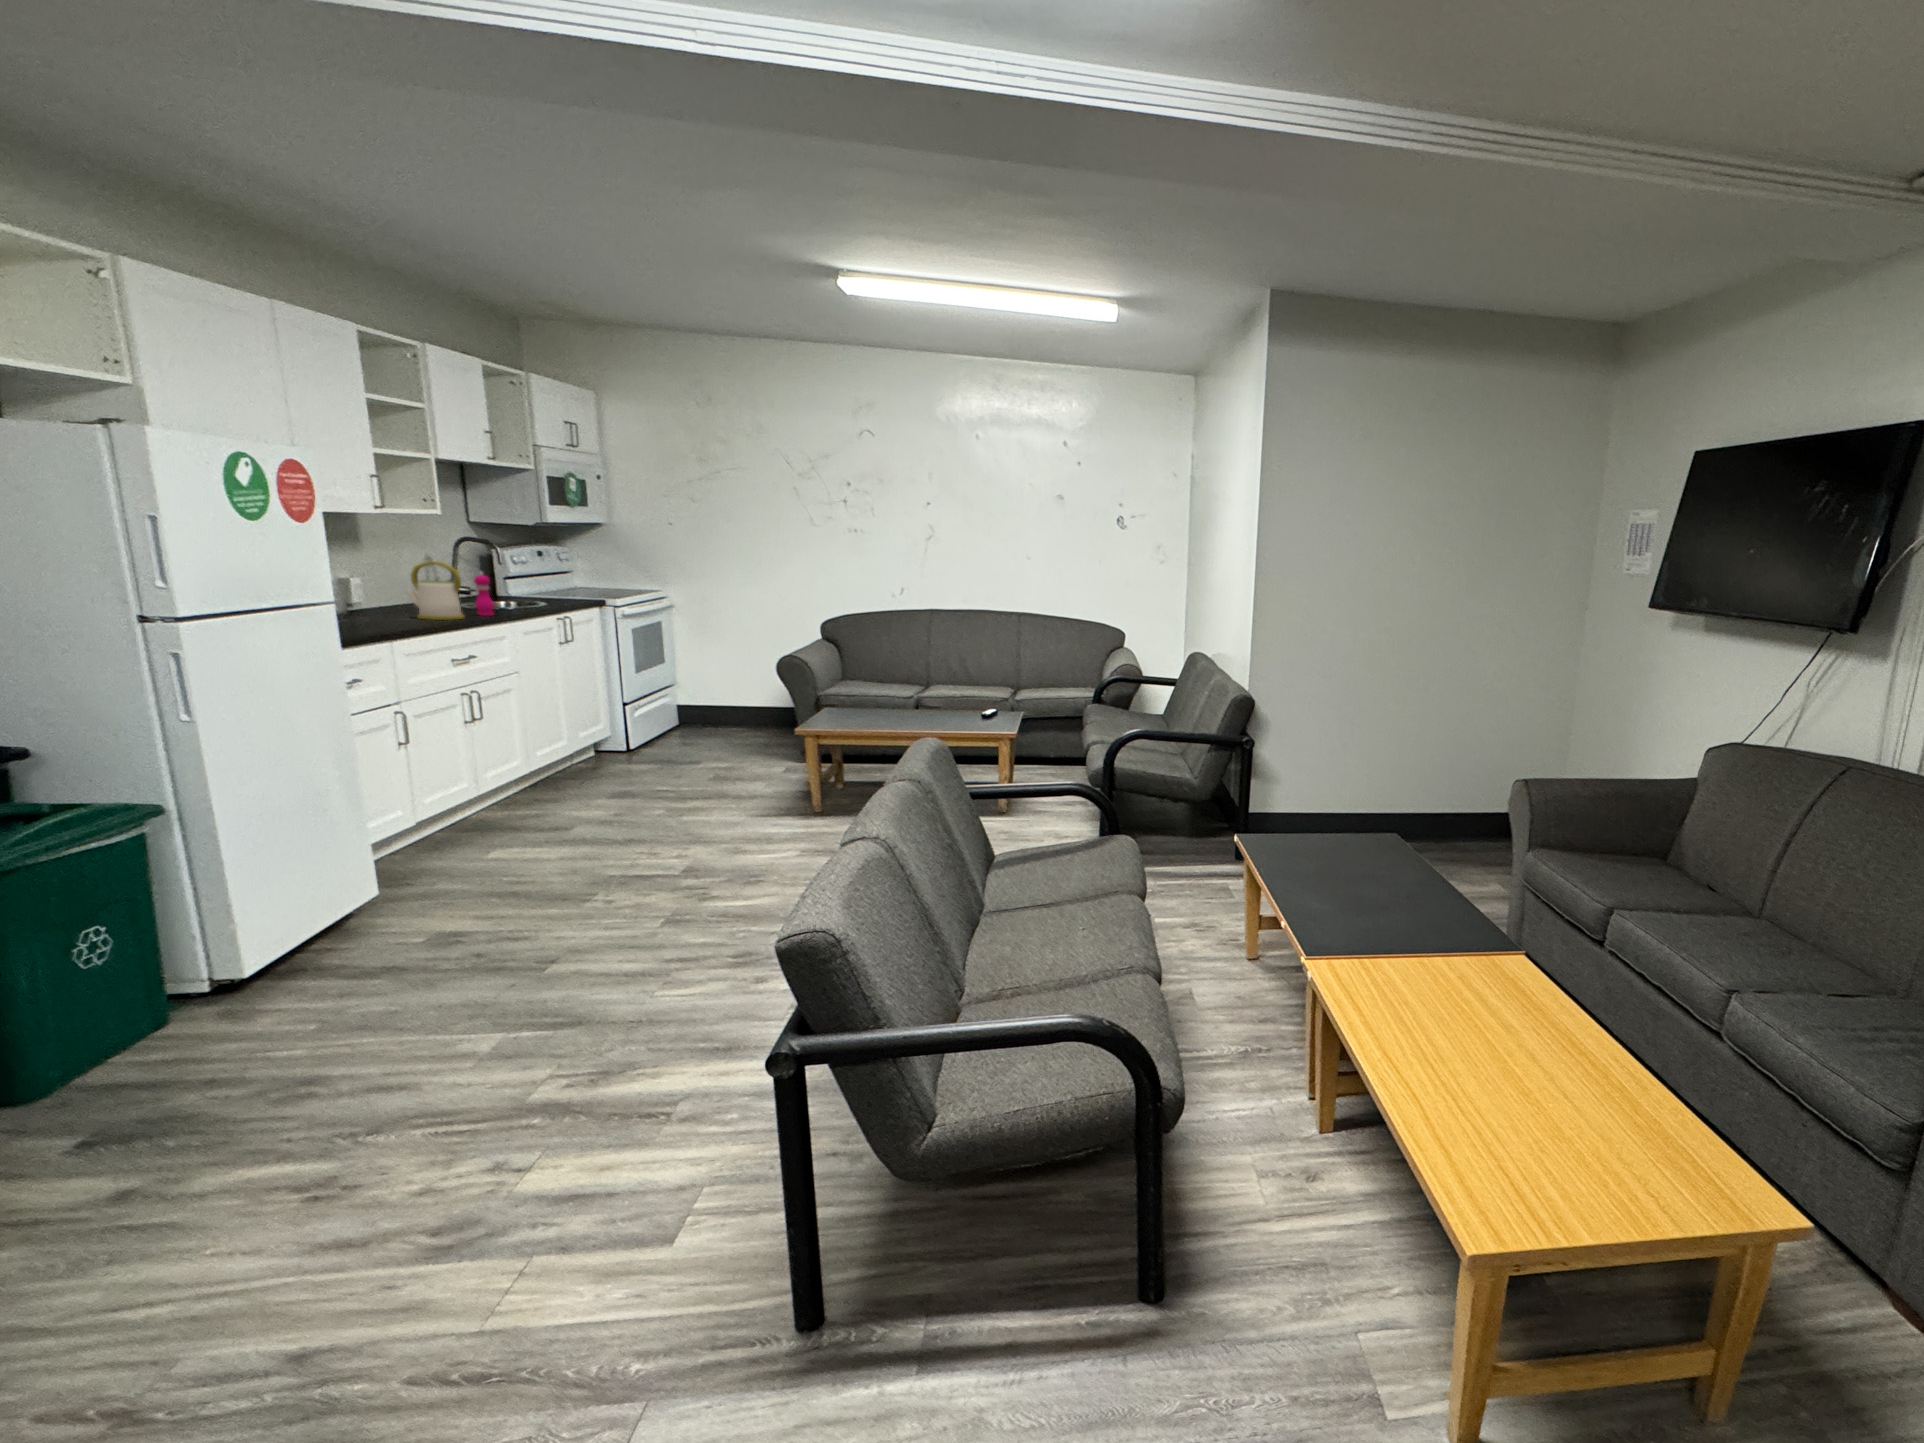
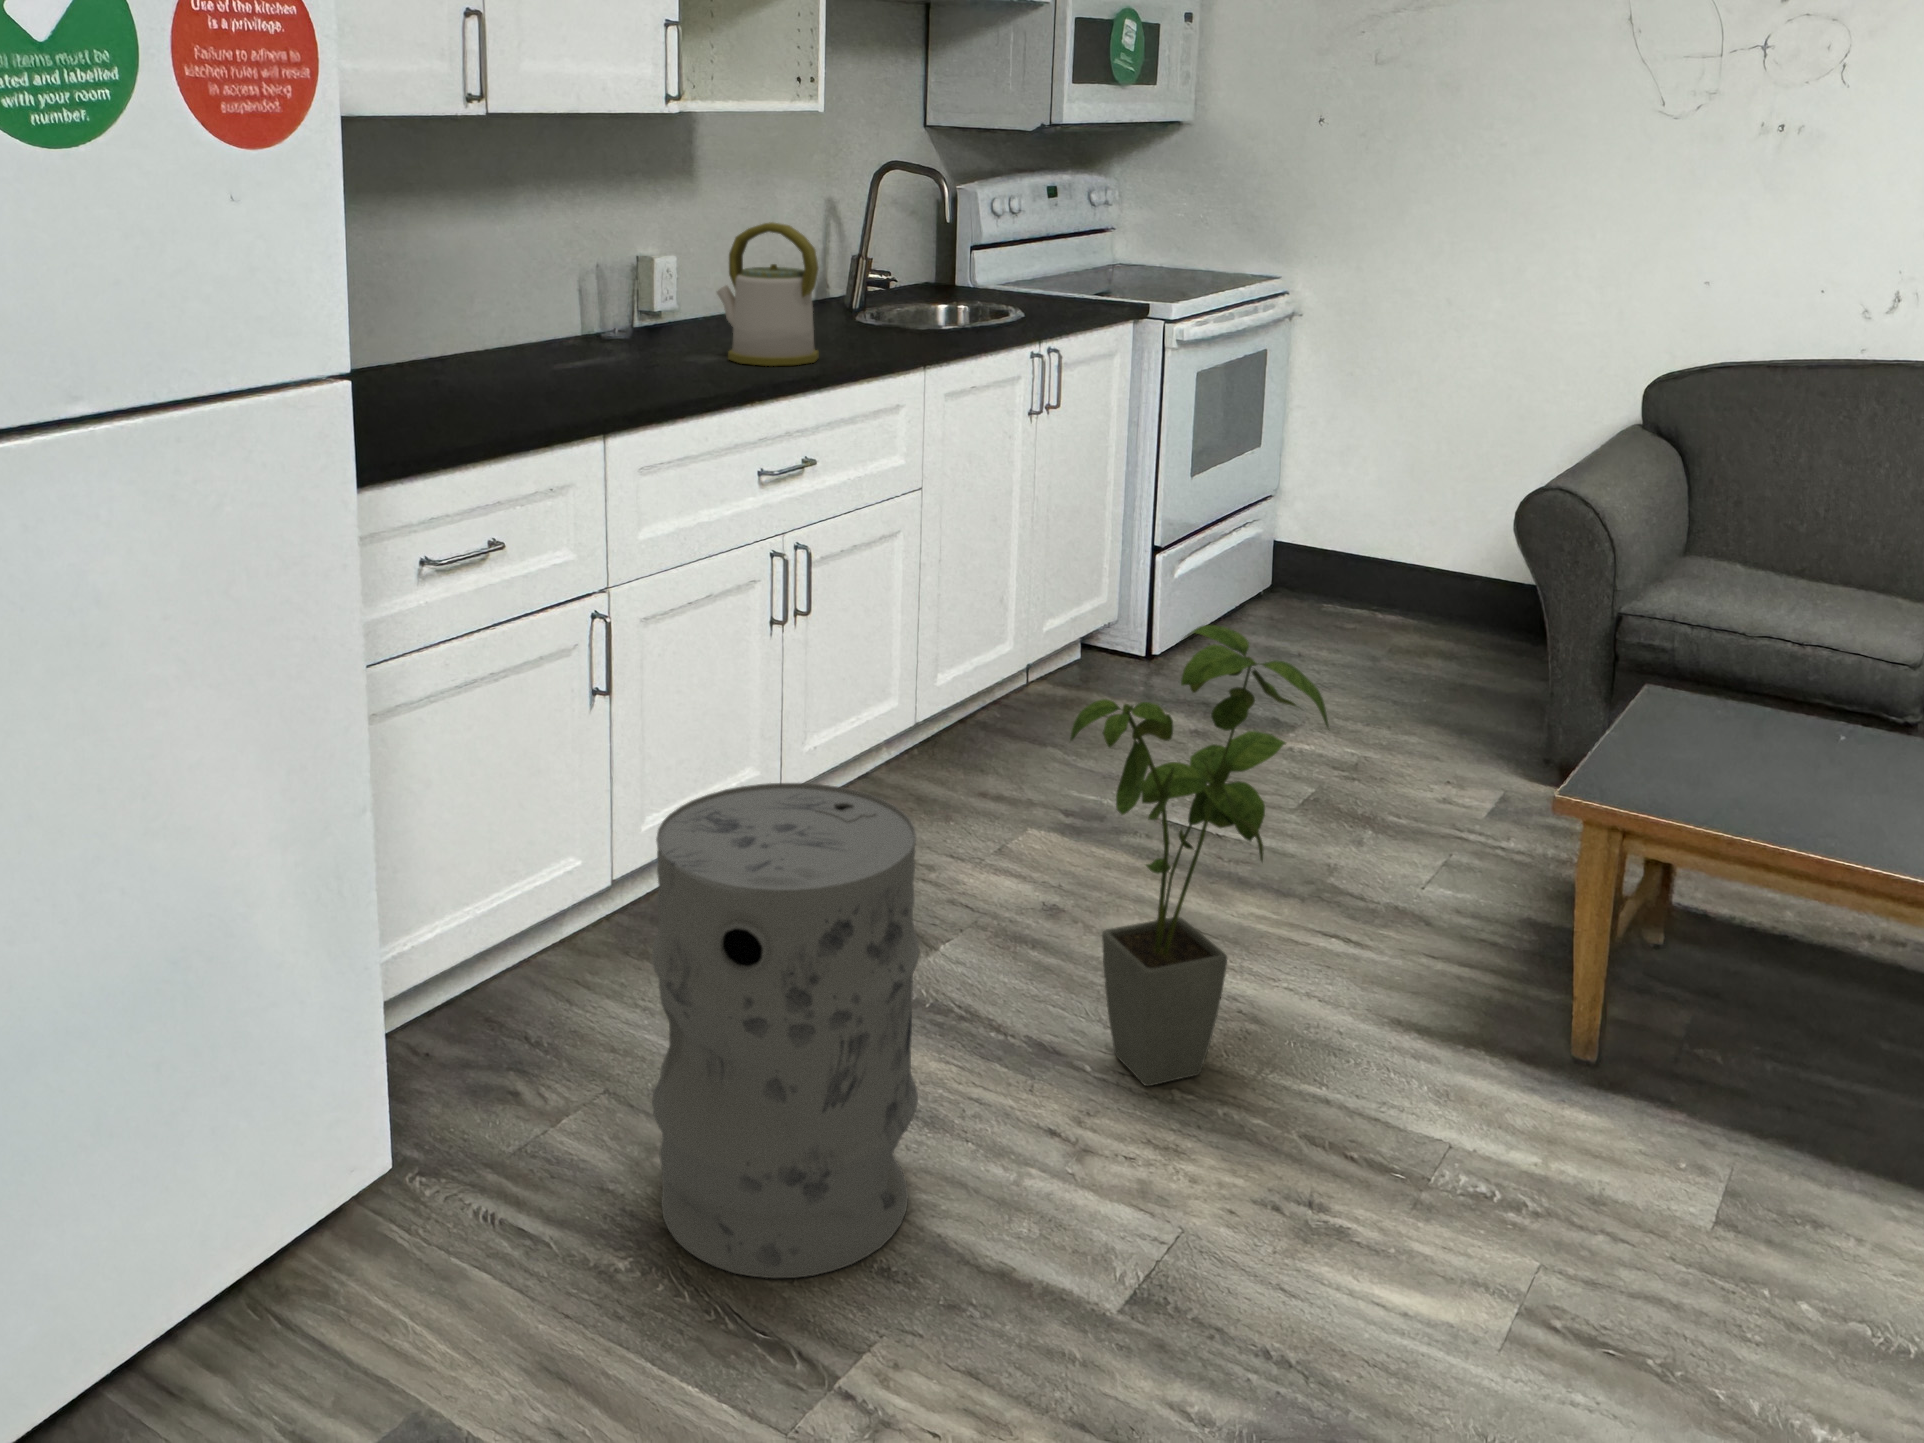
pepper mill: present [474,572,494,616] -> none [850,246,888,353]
house plant: none [628,685,720,838] -> present [1070,625,1329,1086]
trash can: none [484,742,598,891] -> present [652,783,920,1278]

